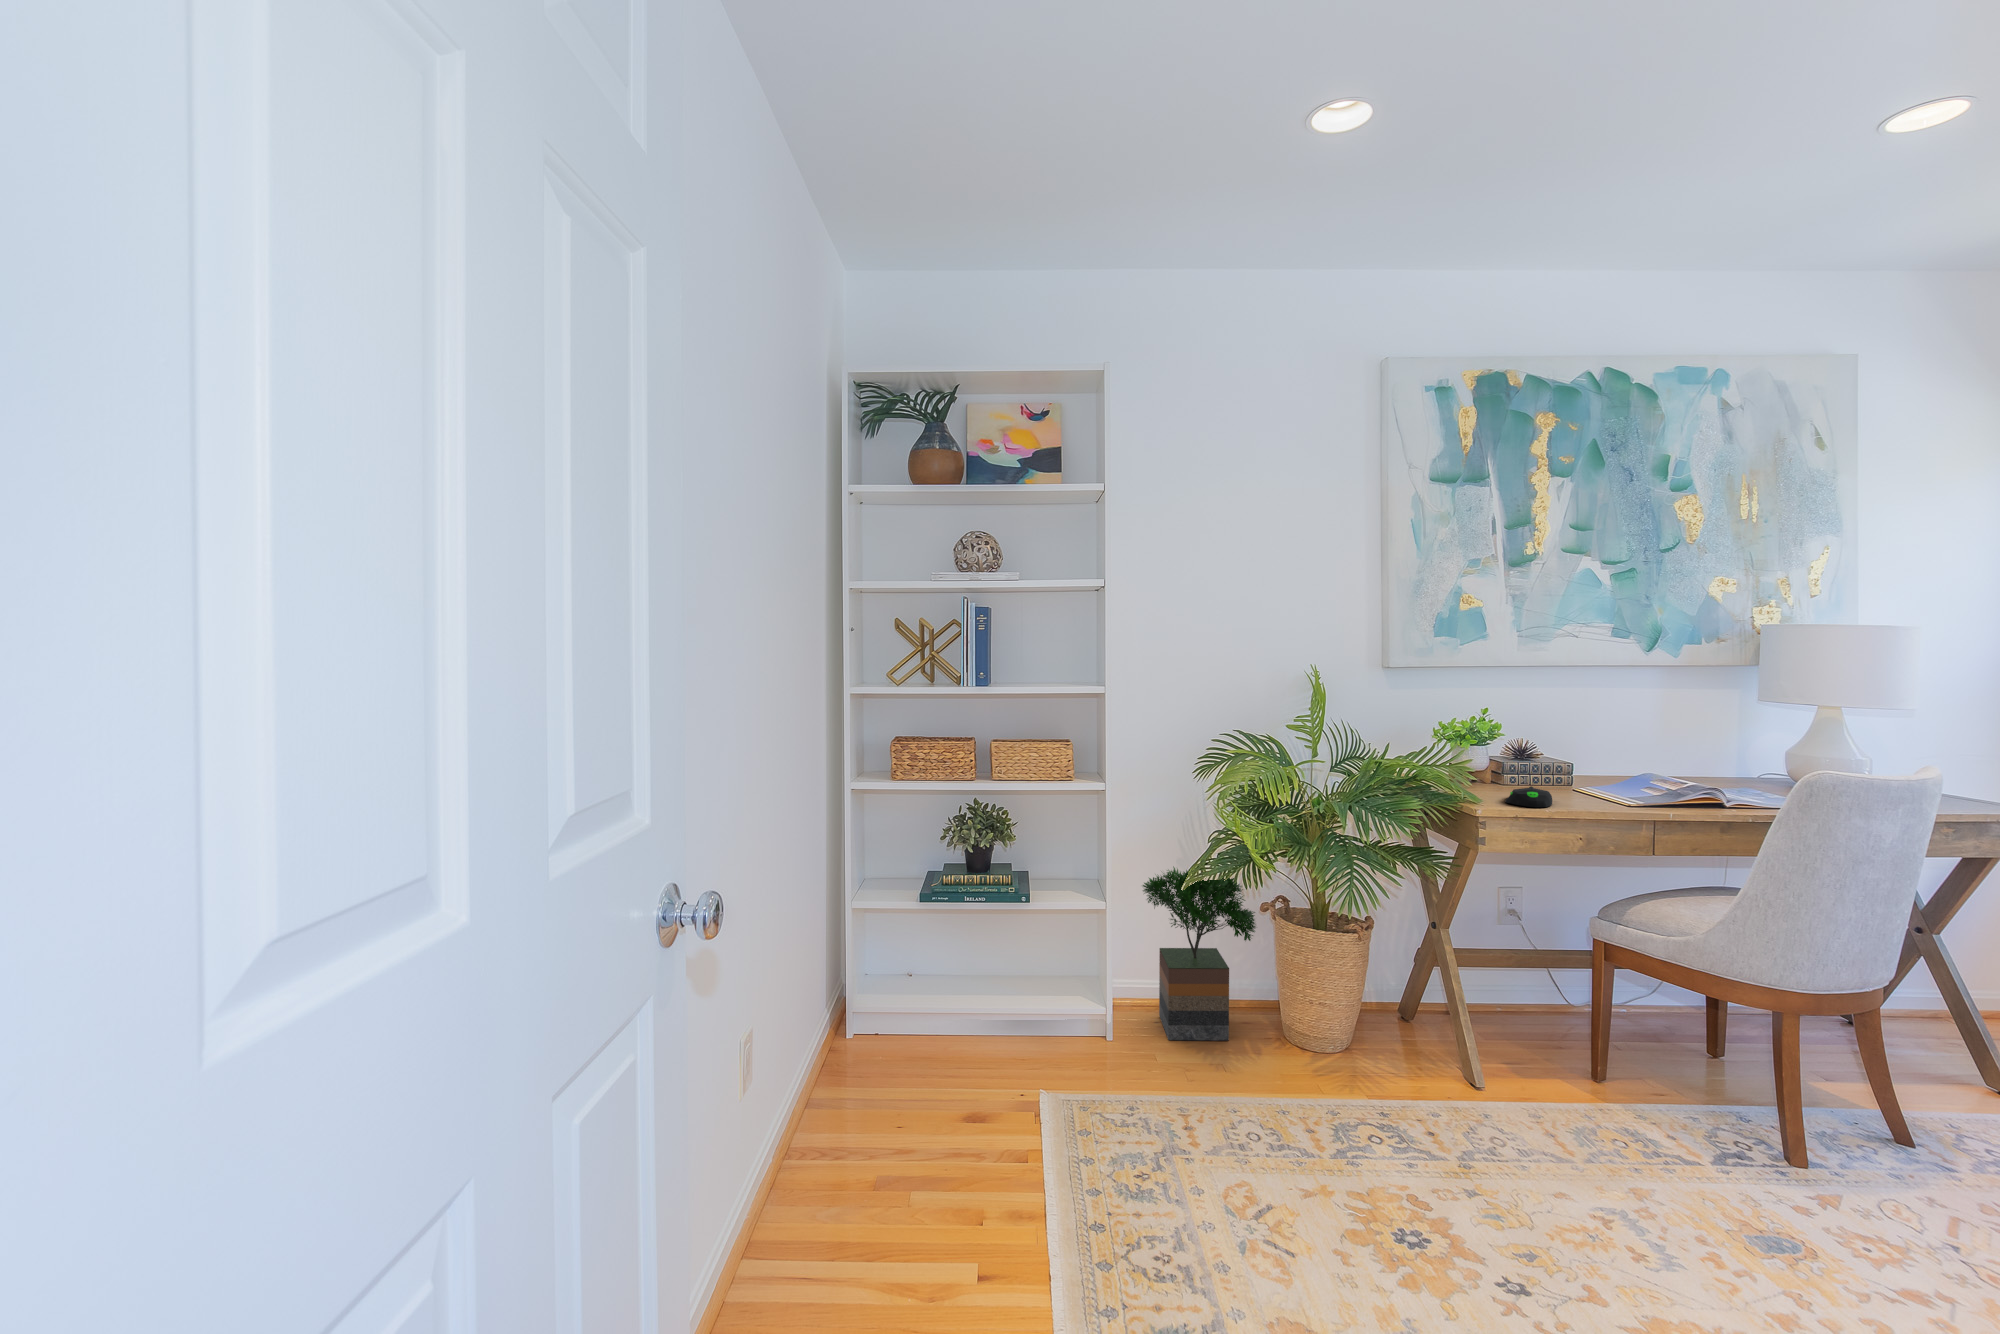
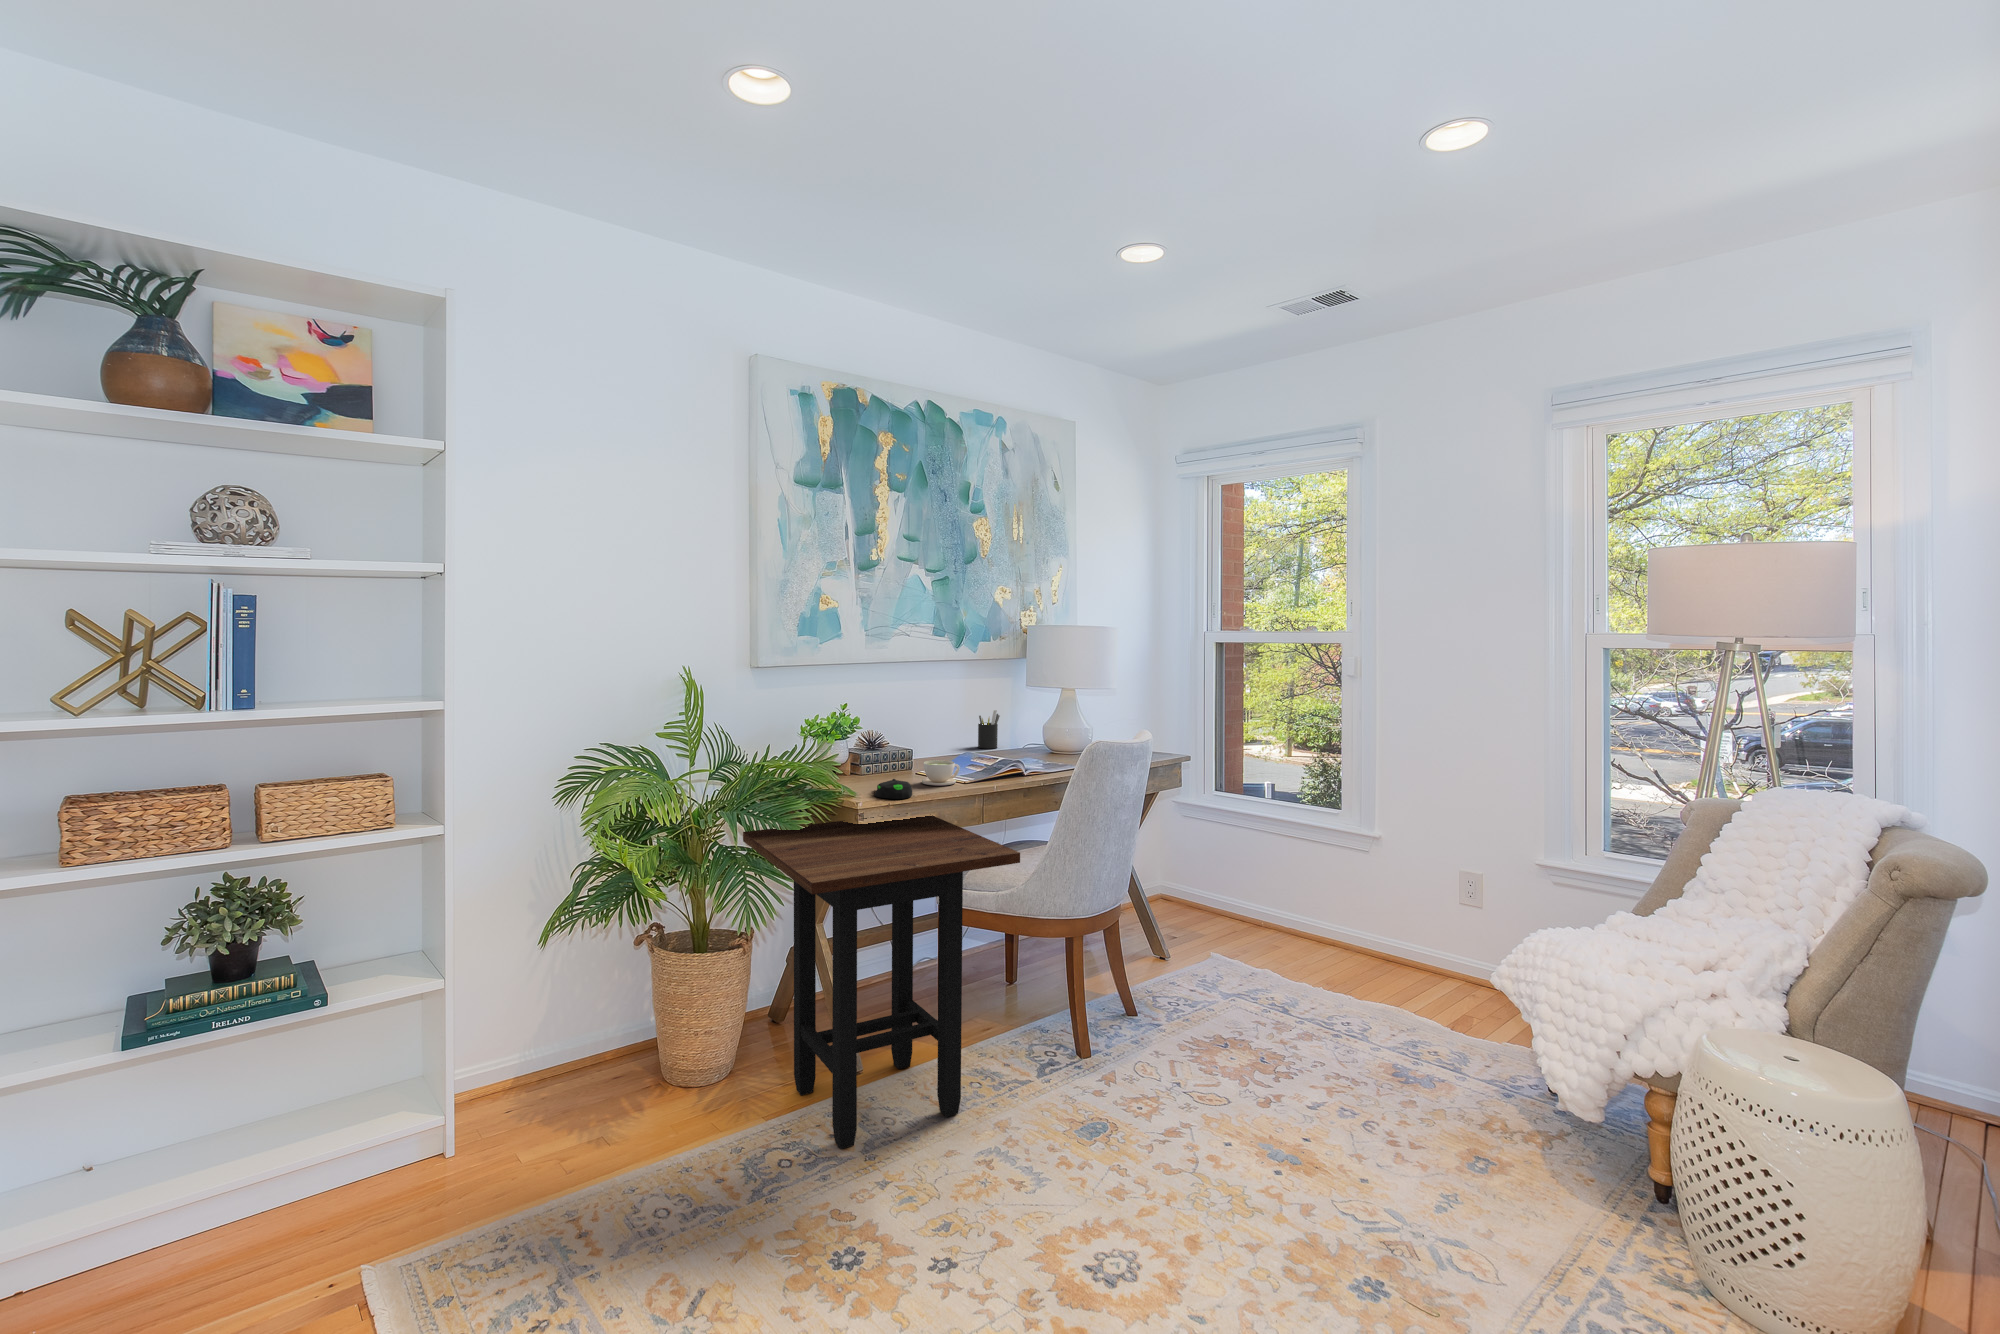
pen holder: none [1675,726,1708,773] -> present [978,710,1000,749]
coffee cup: none [1572,773,1623,801] -> present [922,760,960,786]
side table: none [1355,819,1669,1163] -> present [743,813,1020,1149]
potted tree: present [1143,867,1256,1040] -> none [487,905,639,1124]

